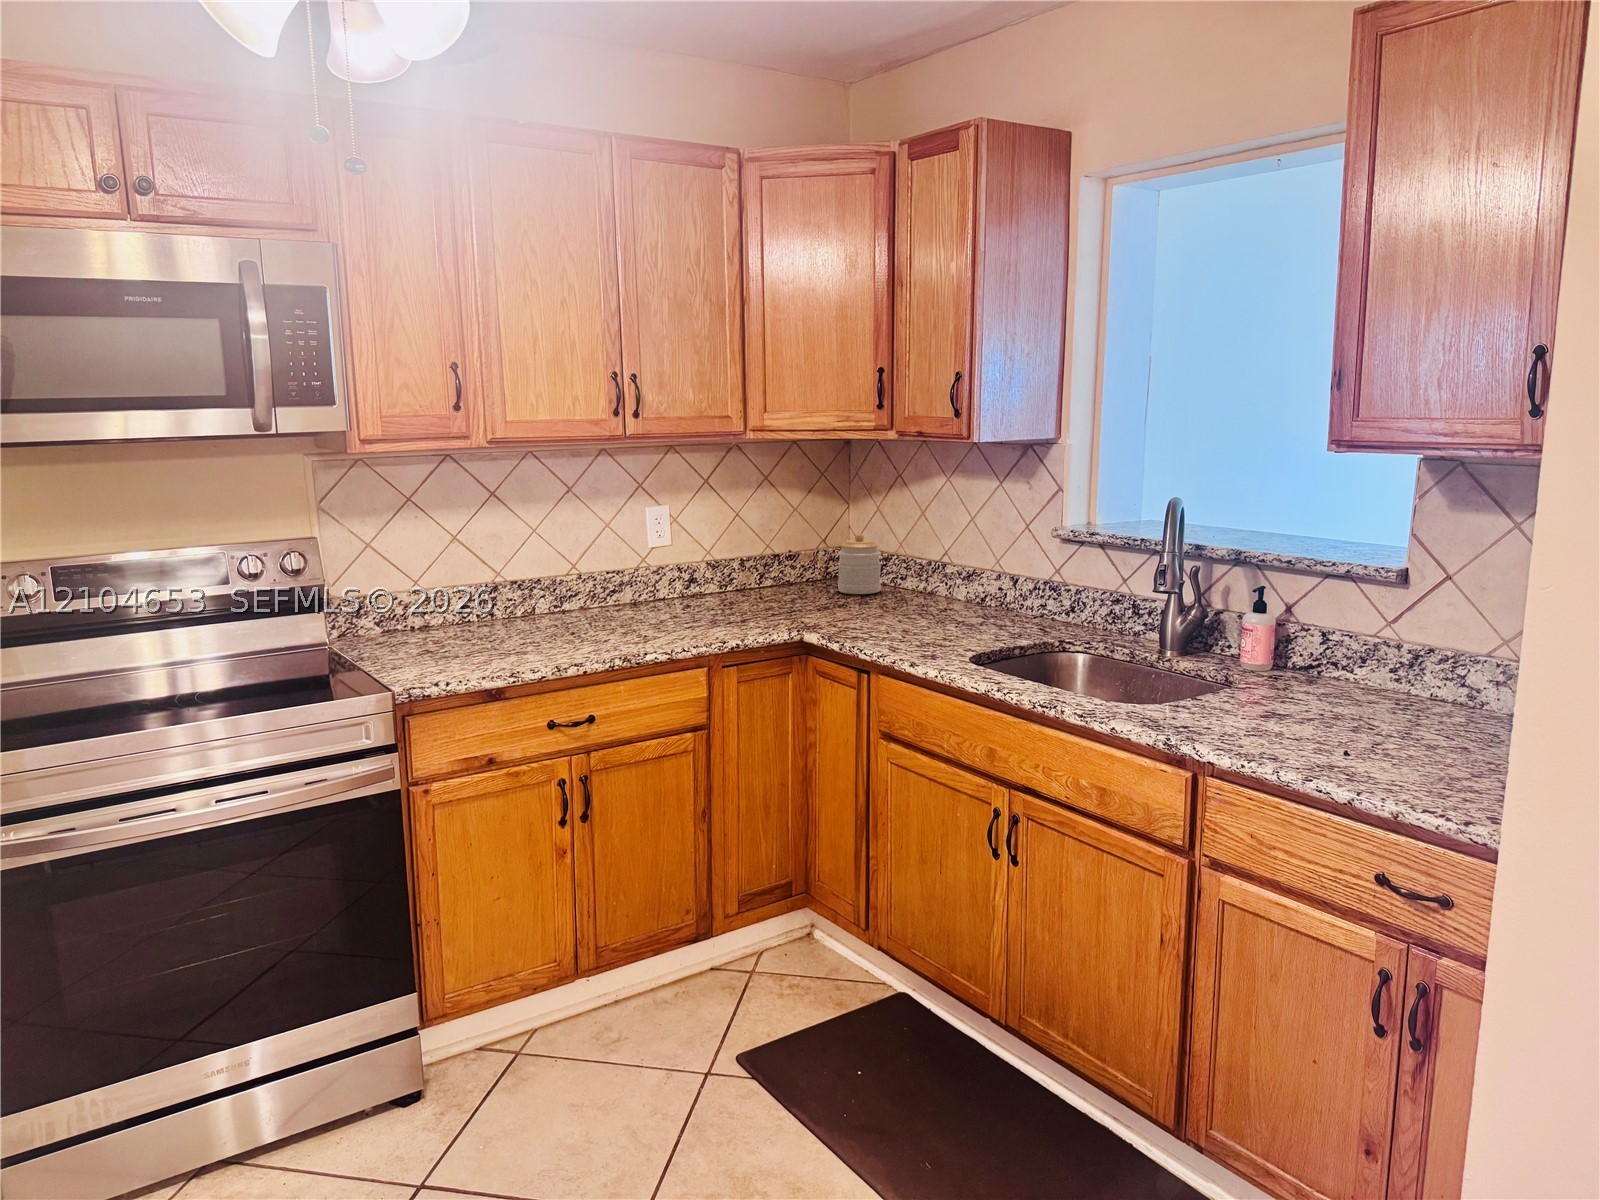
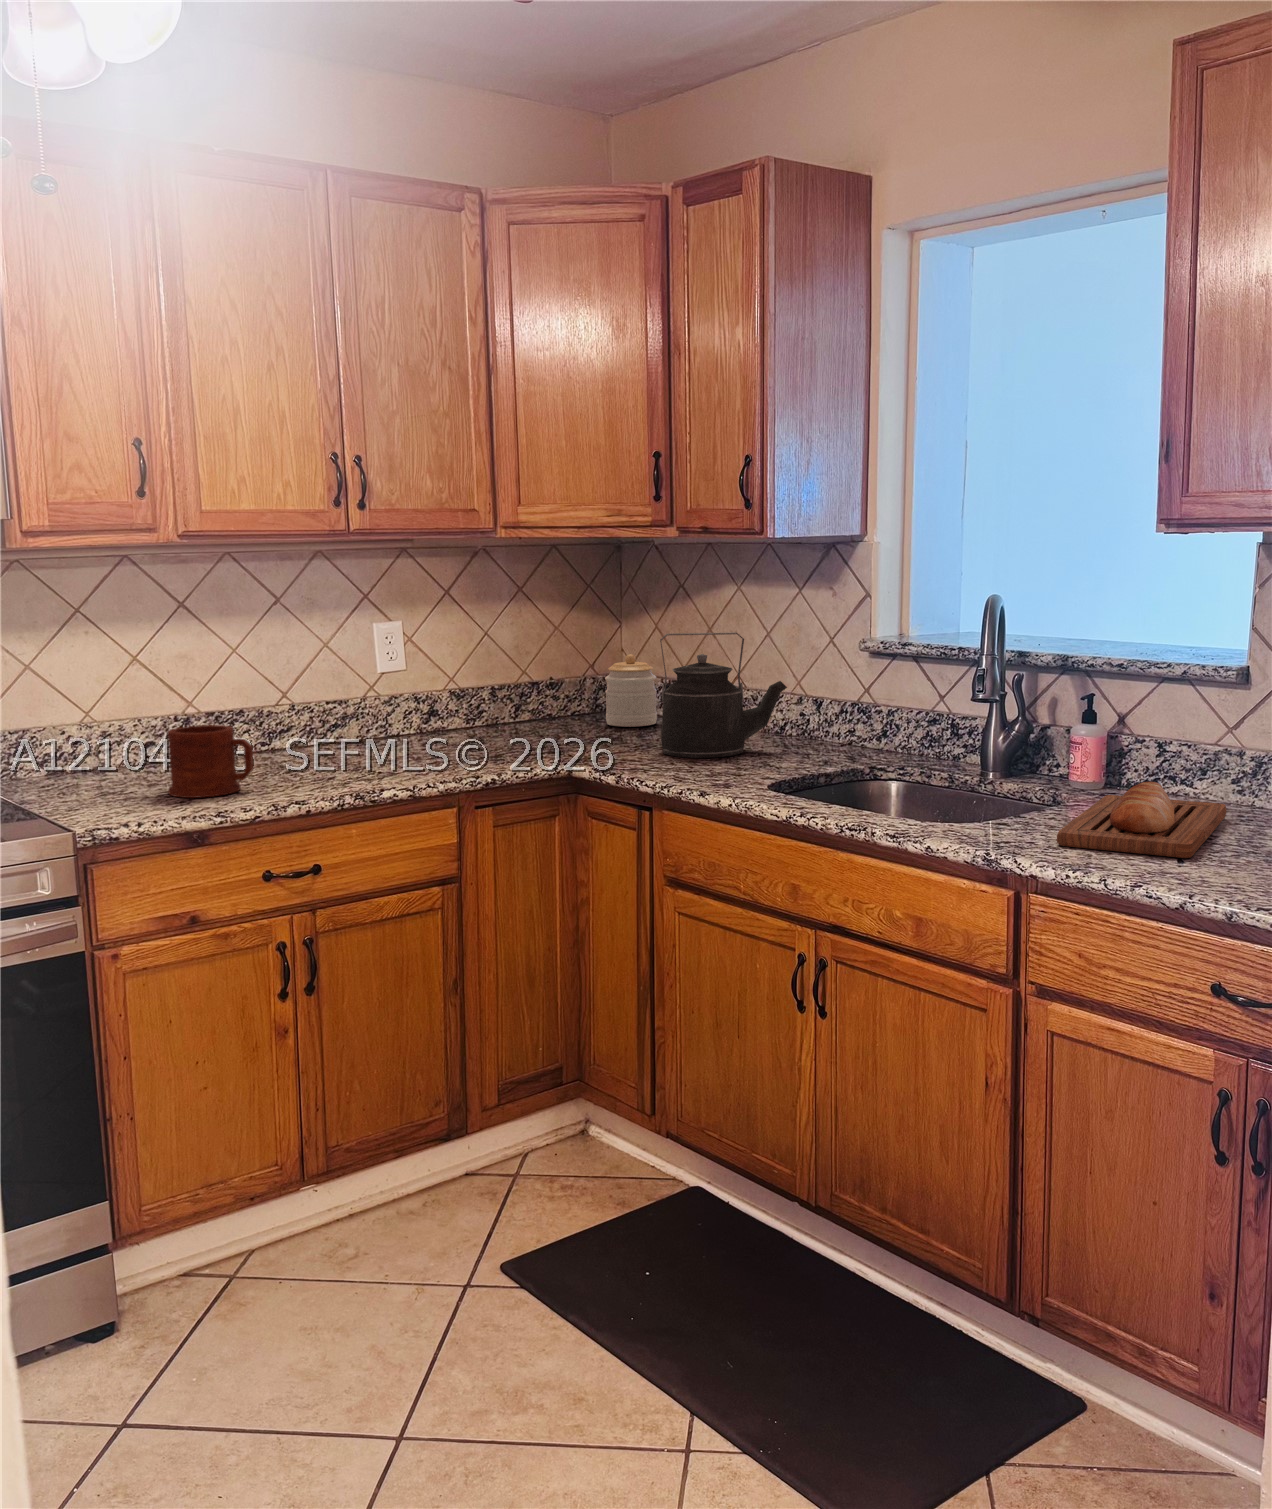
kettle: none [884,522,992,628] -> present [660,632,787,758]
mug: none [471,597,542,659] -> present [168,725,253,798]
bread loaf: none [1231,672,1382,750] -> present [1057,782,1227,858]

